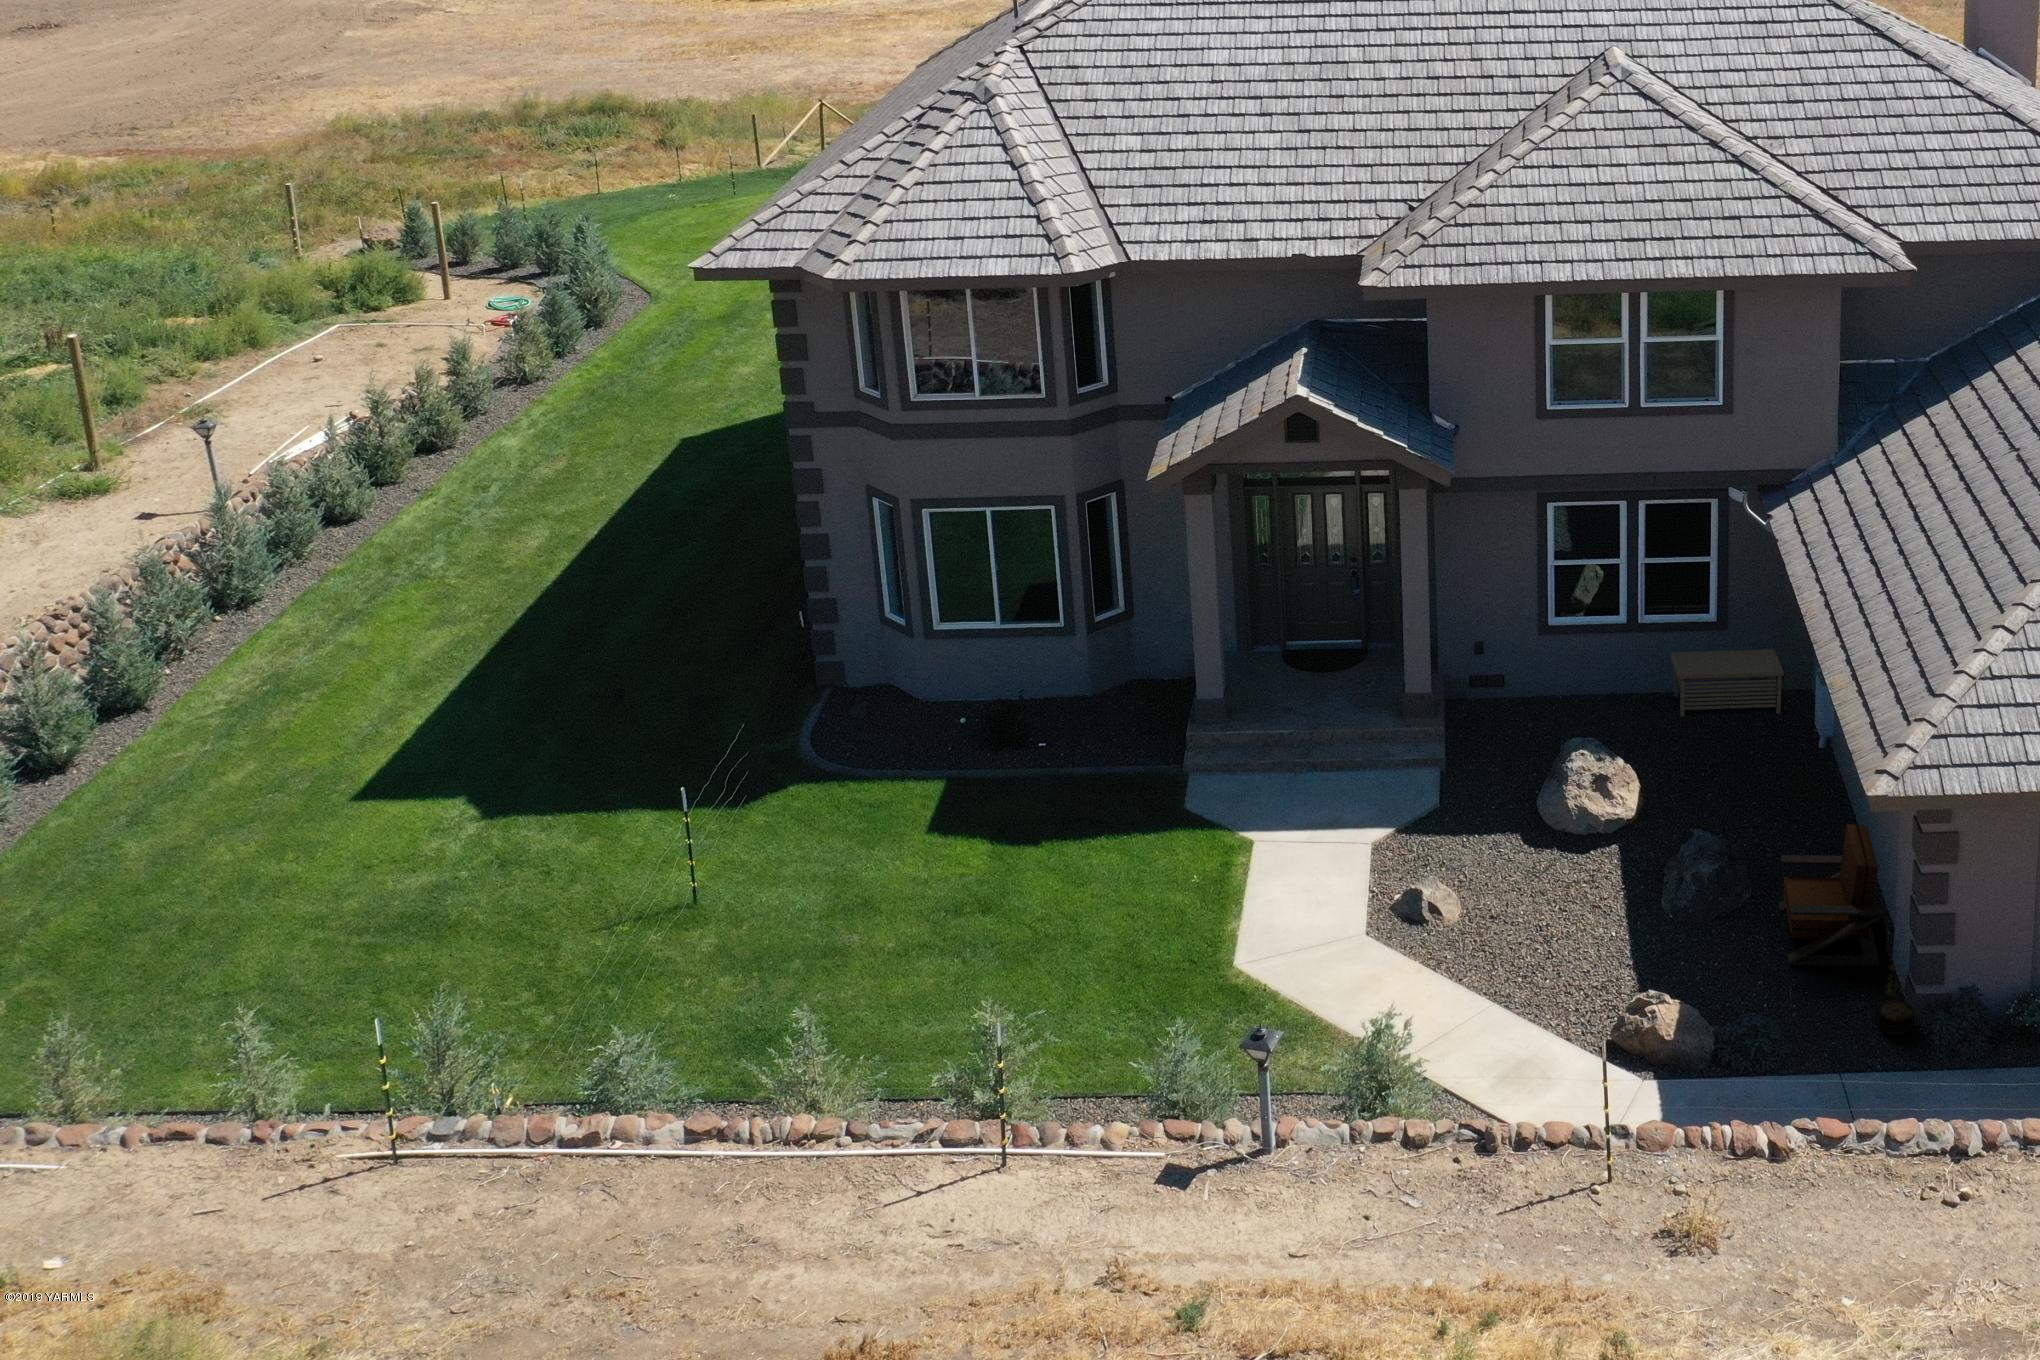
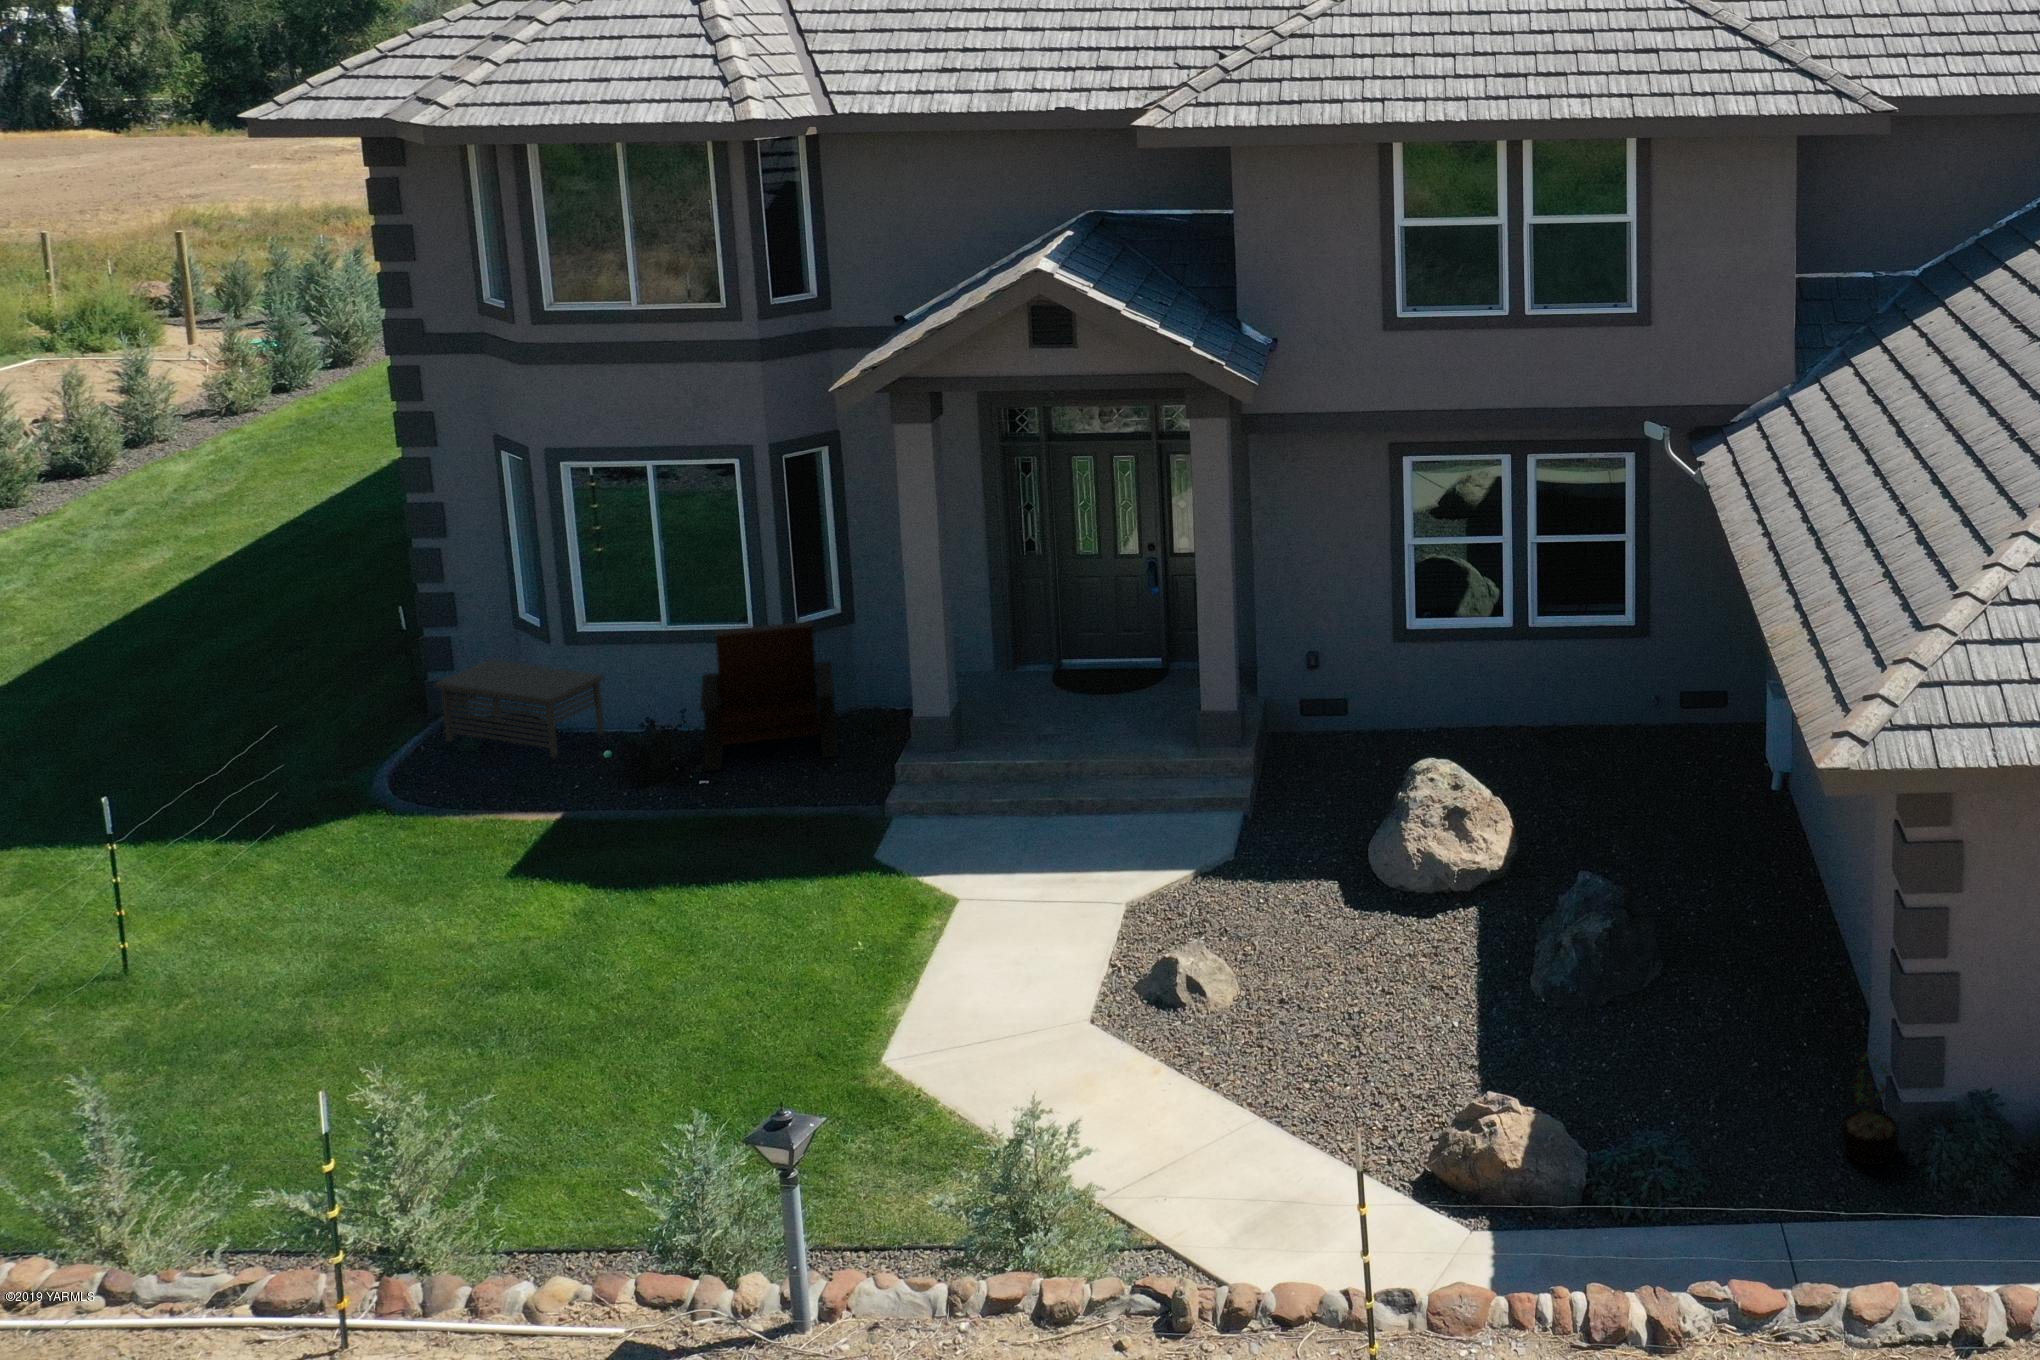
storage bench: present [1671,649,1784,717] -> present [435,659,604,758]
lounge chair: present [1779,824,1886,966] -> present [700,621,838,771]

